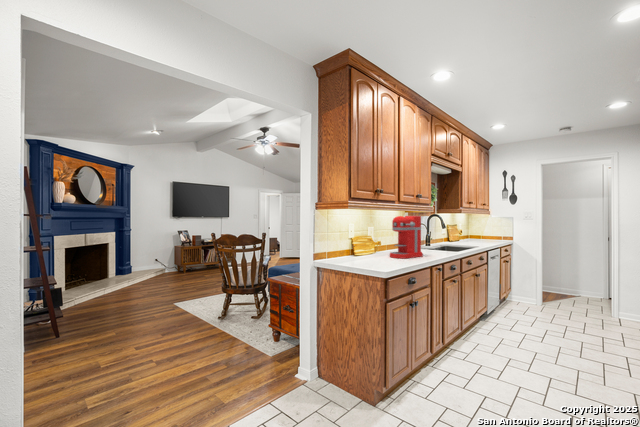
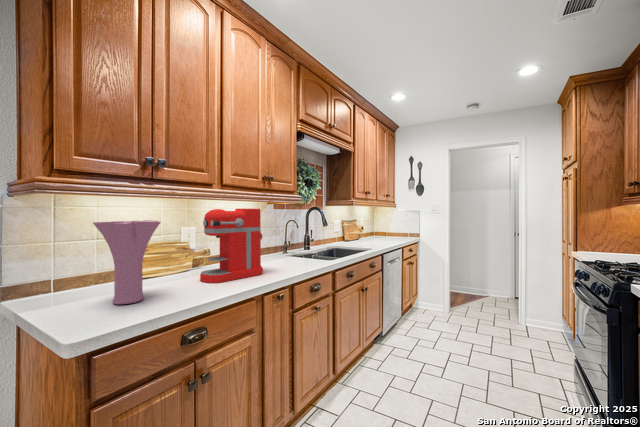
vase: none [363,223,390,263] -> present [93,220,161,305]

